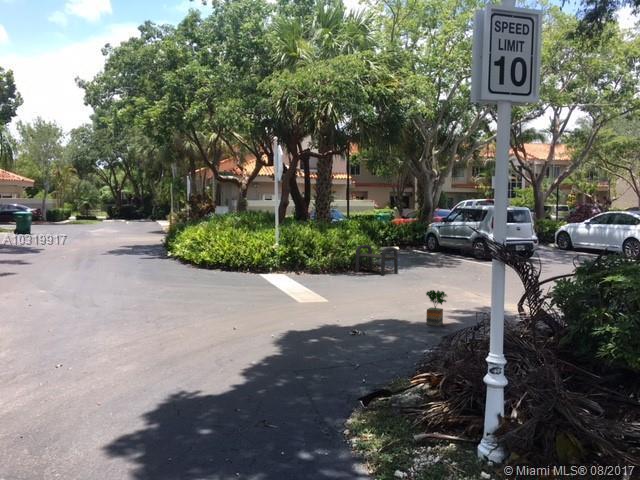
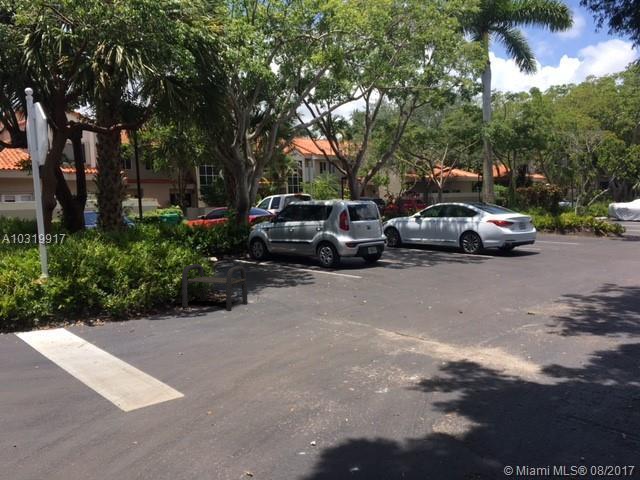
potted tree: present [426,290,447,326] -> none [425,378,477,457]

